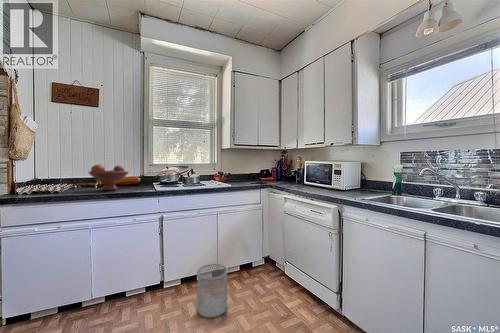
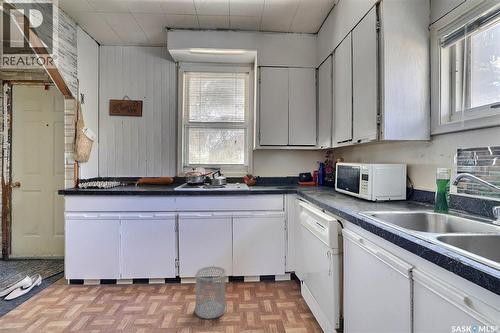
fruit bowl: present [89,164,129,190] -> none [123,166,155,188]

